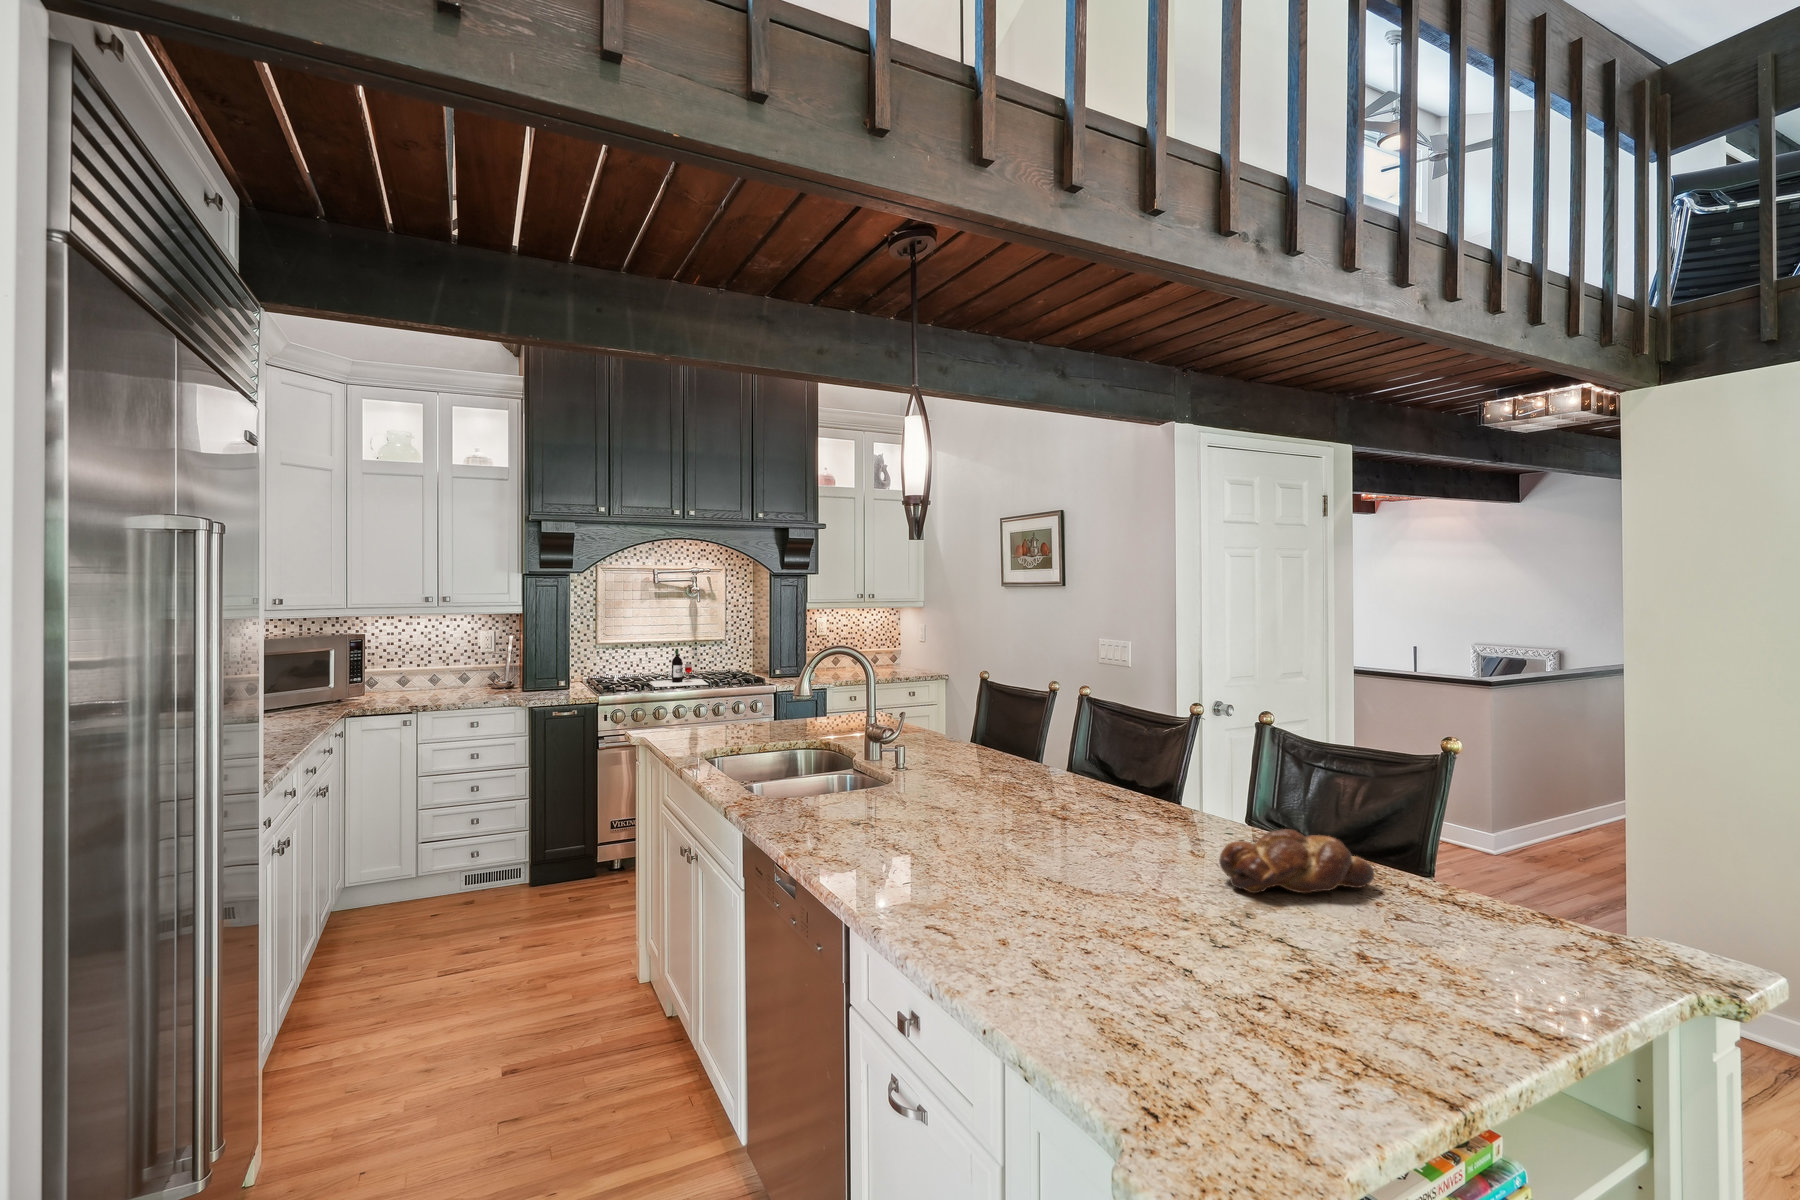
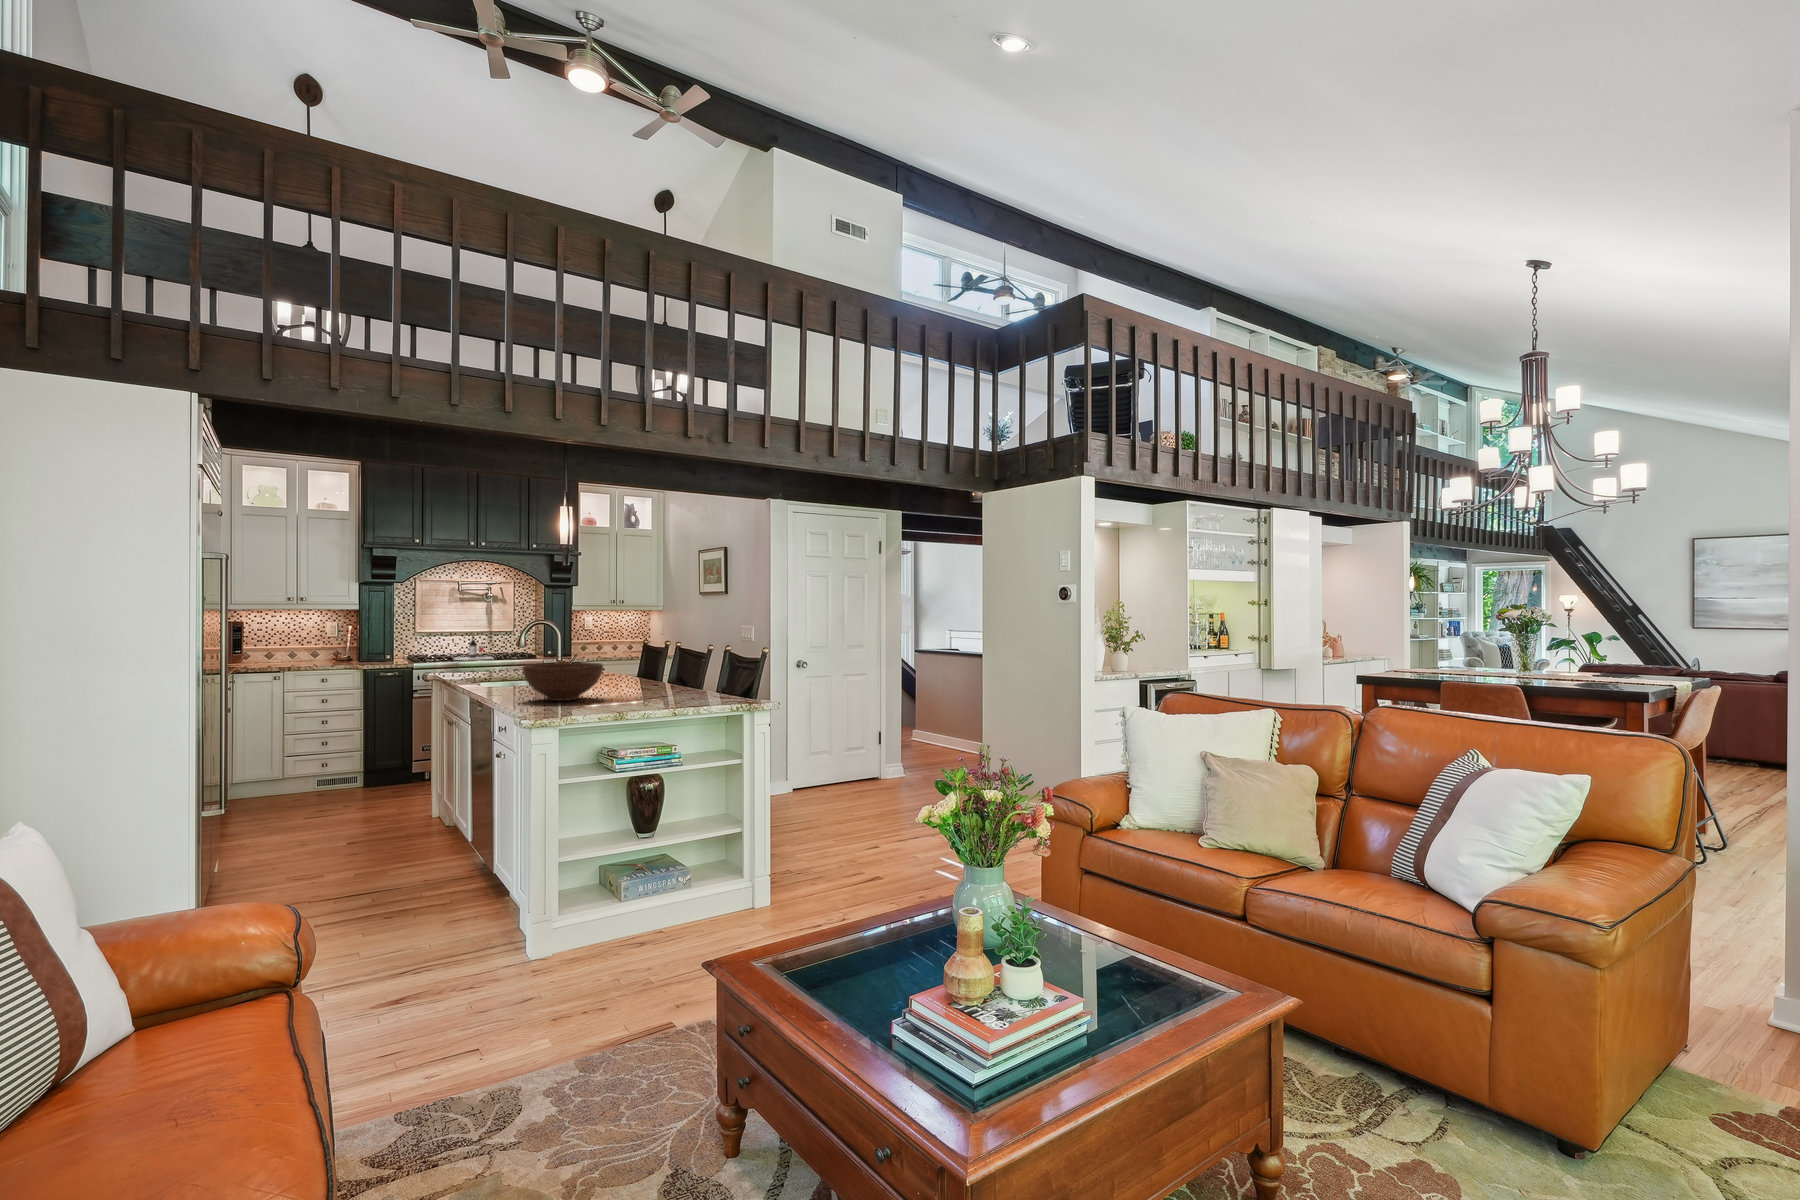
fruit bowl: none [954,785,1171,919] -> present [522,662,603,701]
bread loaf: present [1219,829,1374,893] -> none [636,678,691,698]

